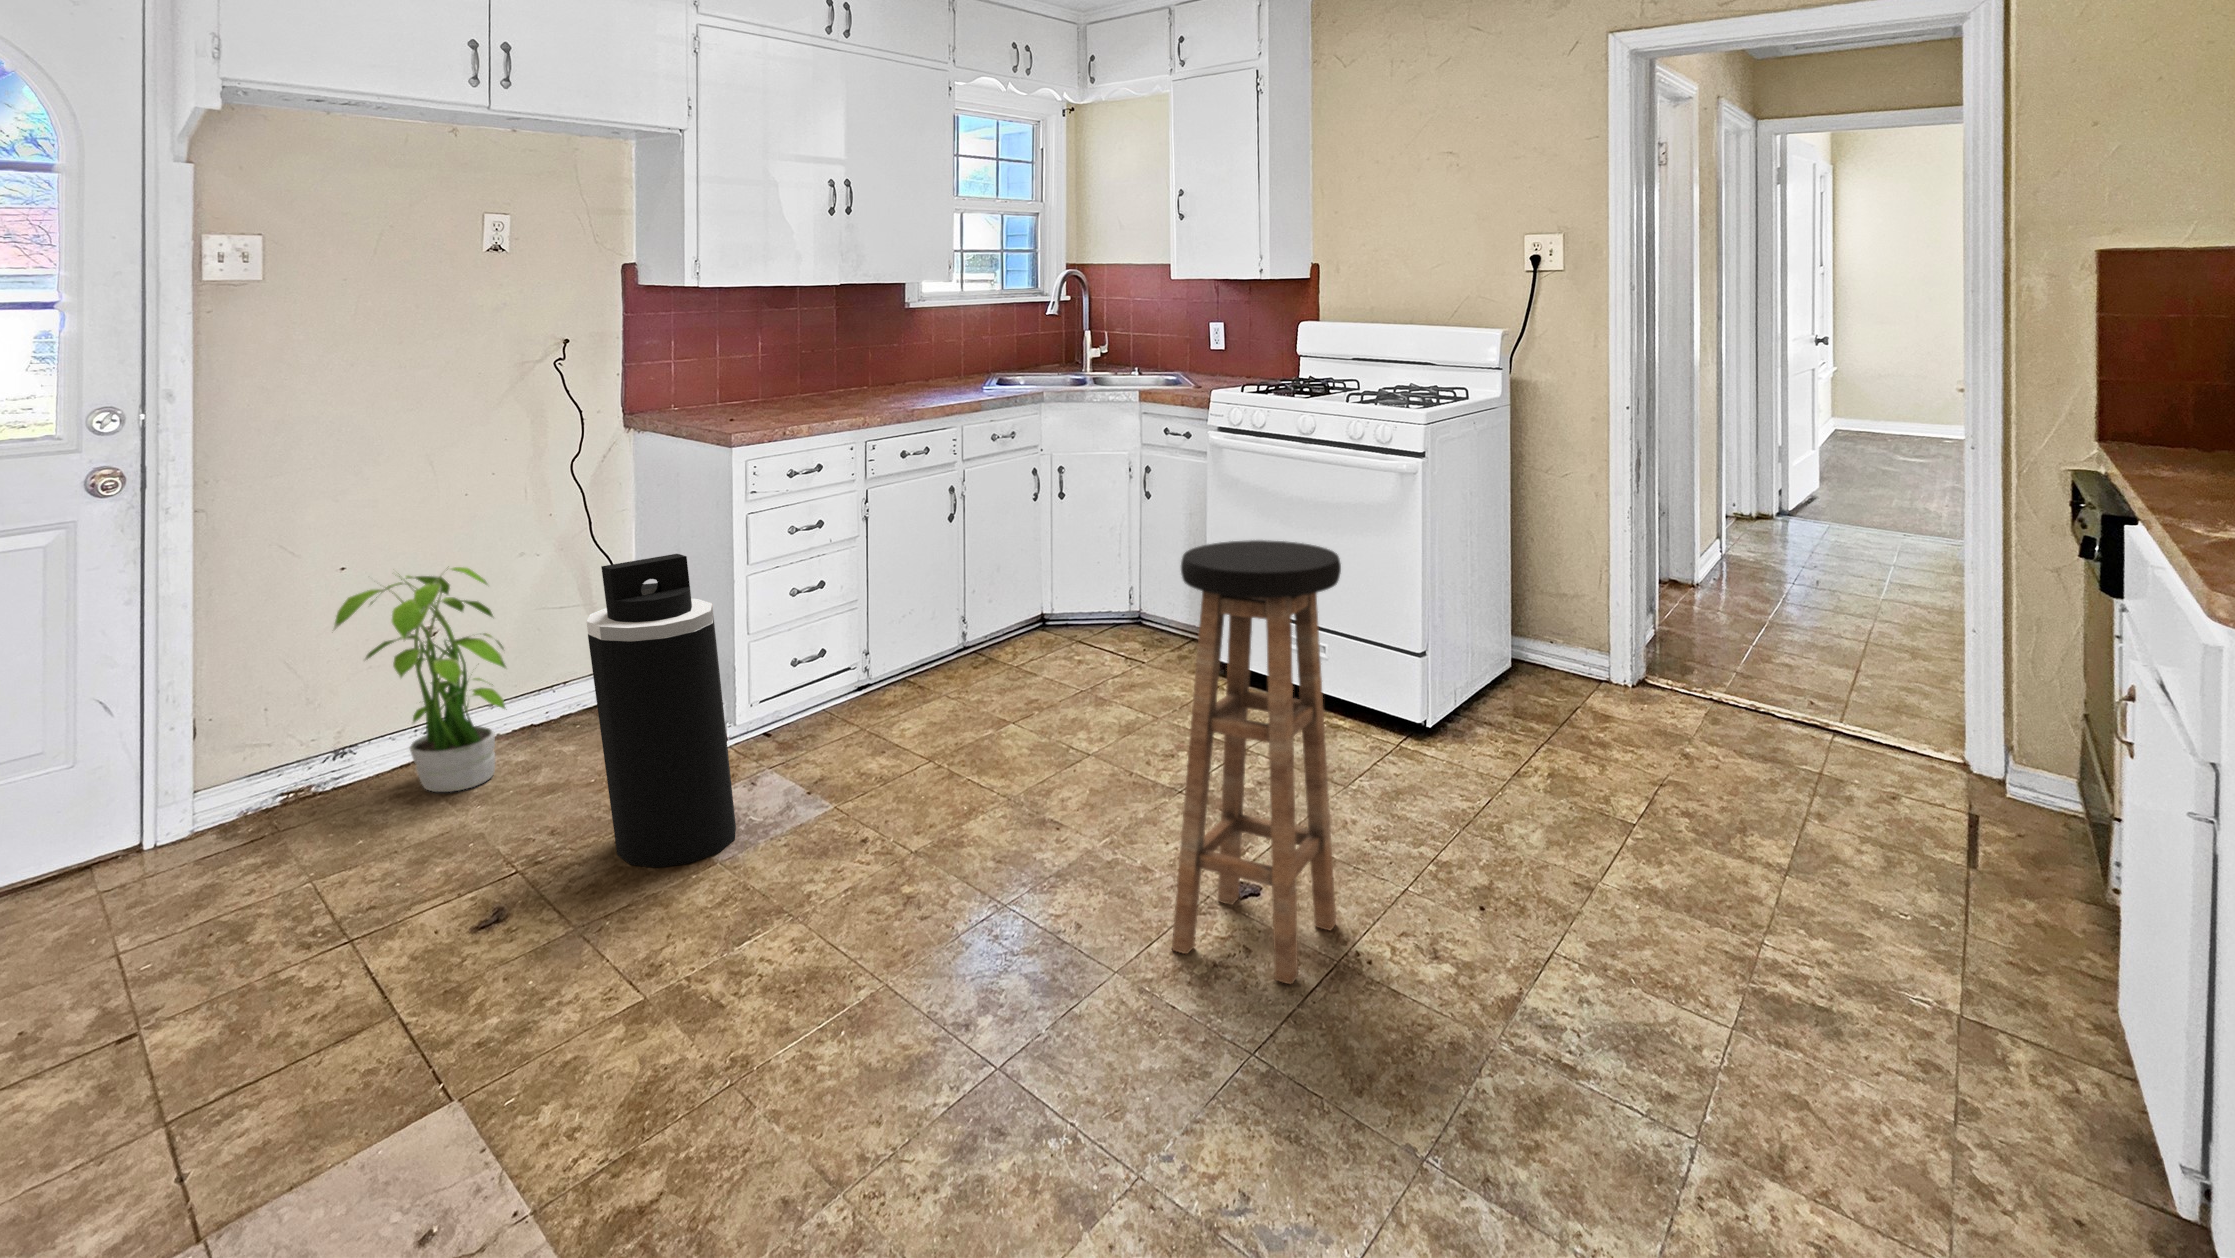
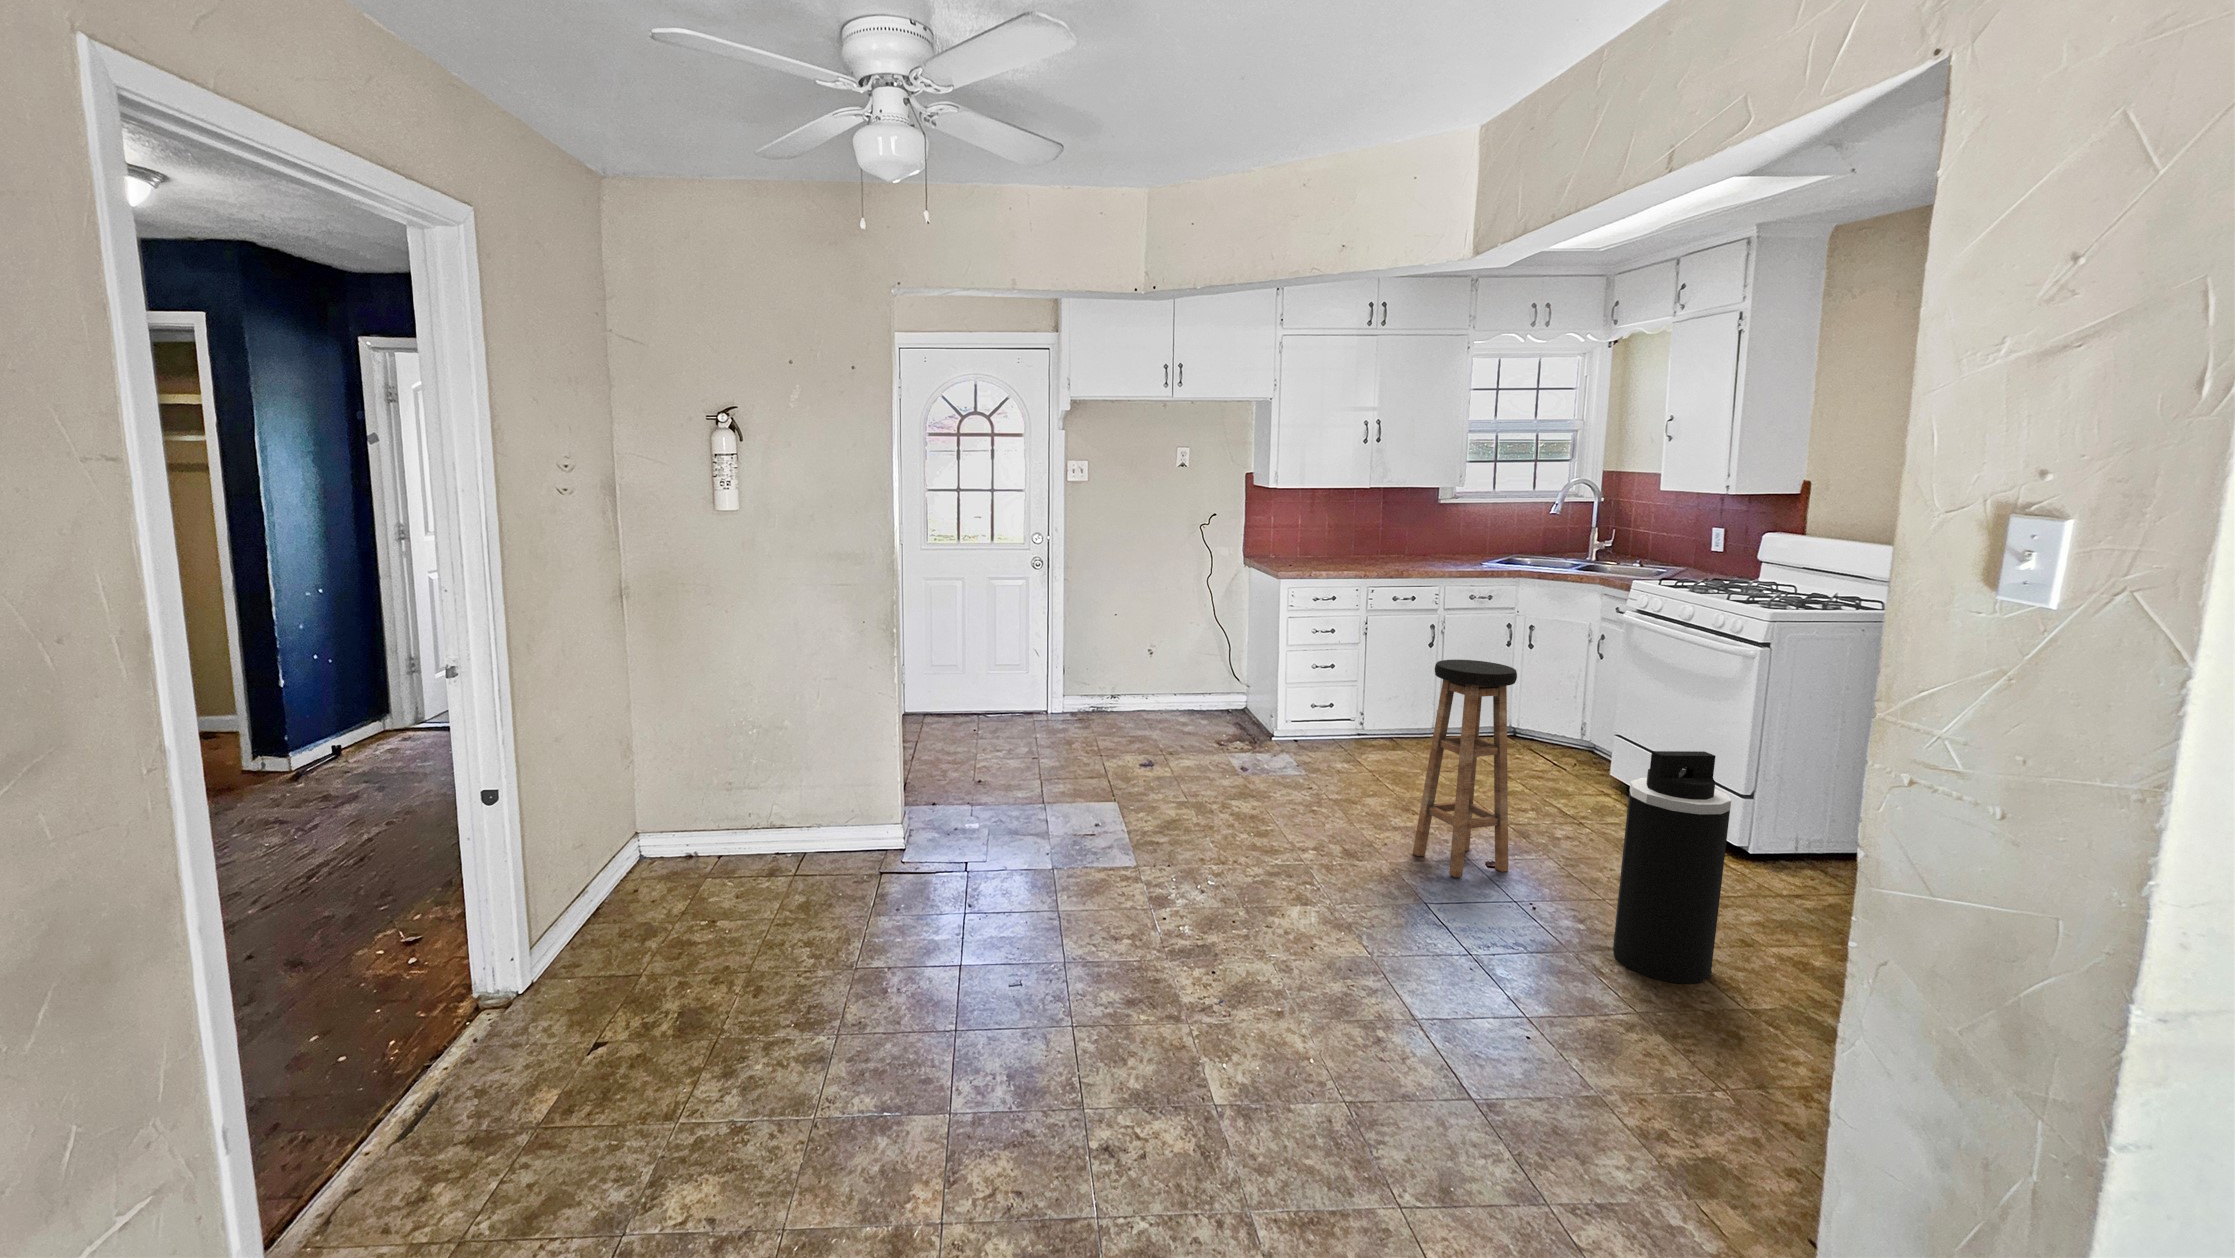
trash can: present [587,554,736,867] -> present [1613,751,1731,983]
potted plant: present [332,566,506,792] -> none [1121,621,1185,726]

